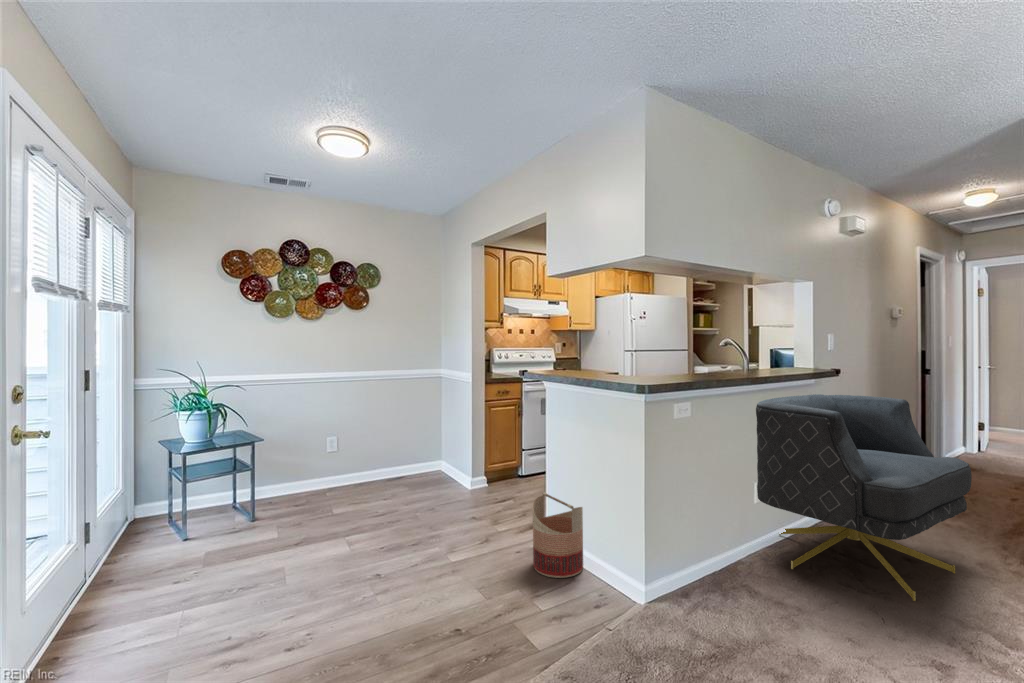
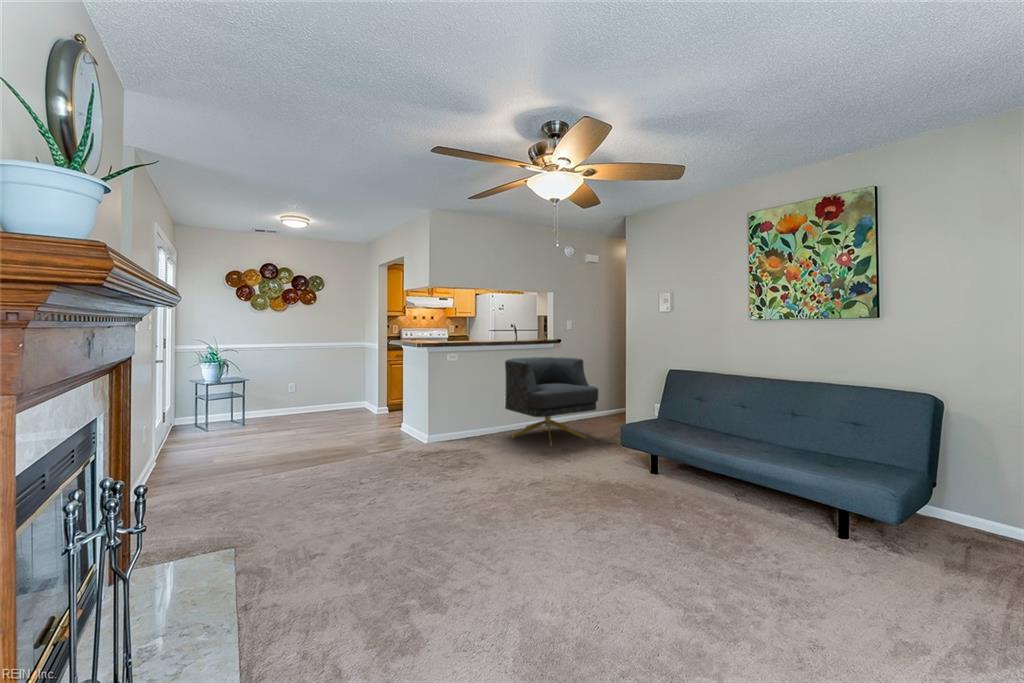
basket: present [533,493,583,578] -> none [389,404,414,441]

